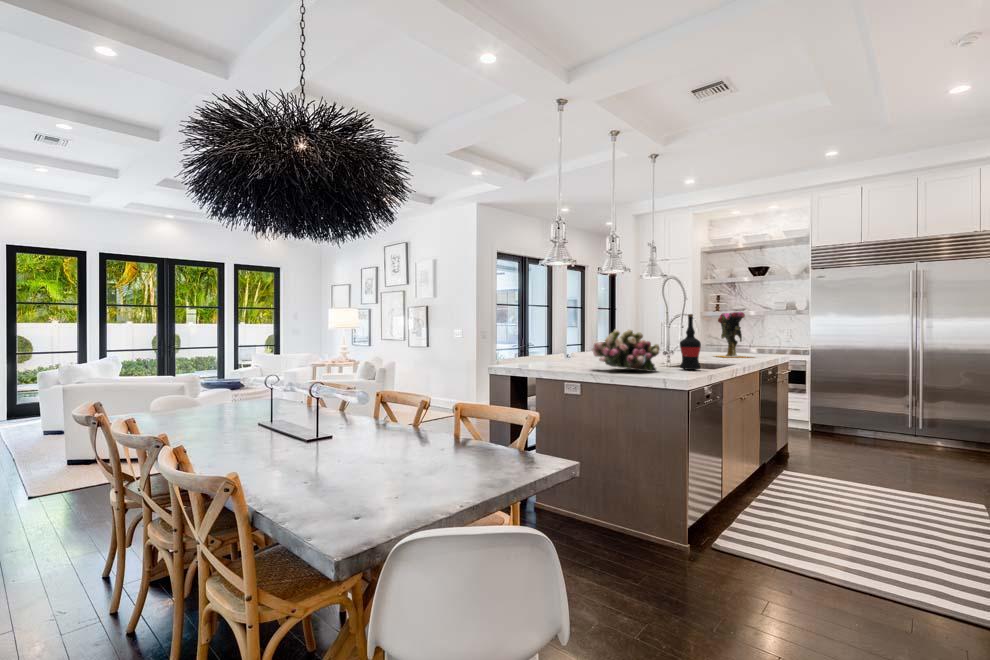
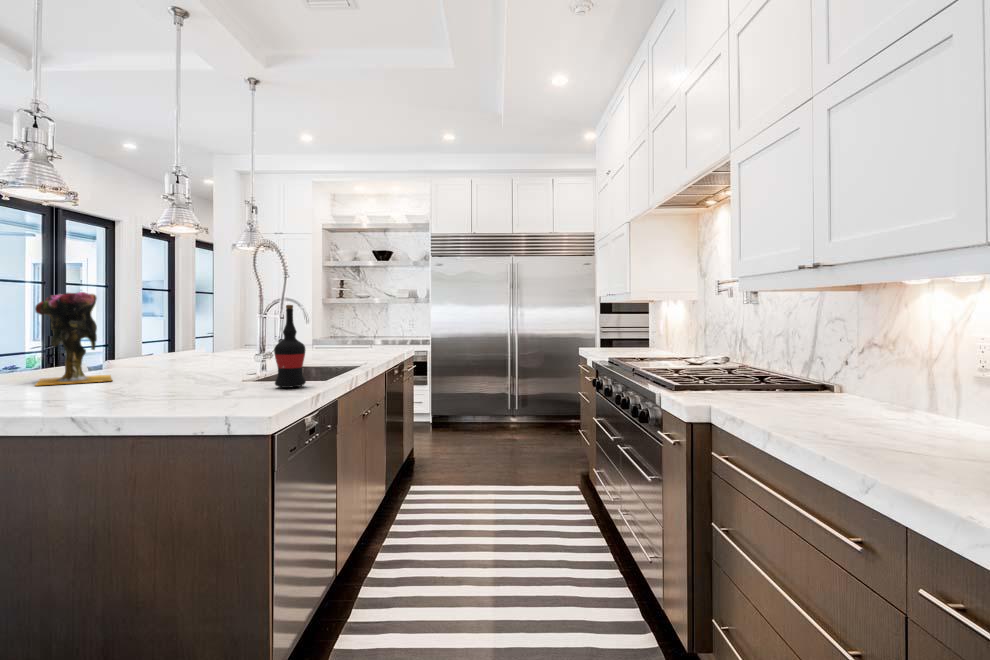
vase: present [718,312,747,358] -> present [35,292,112,386]
flower arrangement: present [592,330,660,372] -> none [108,330,239,400]

